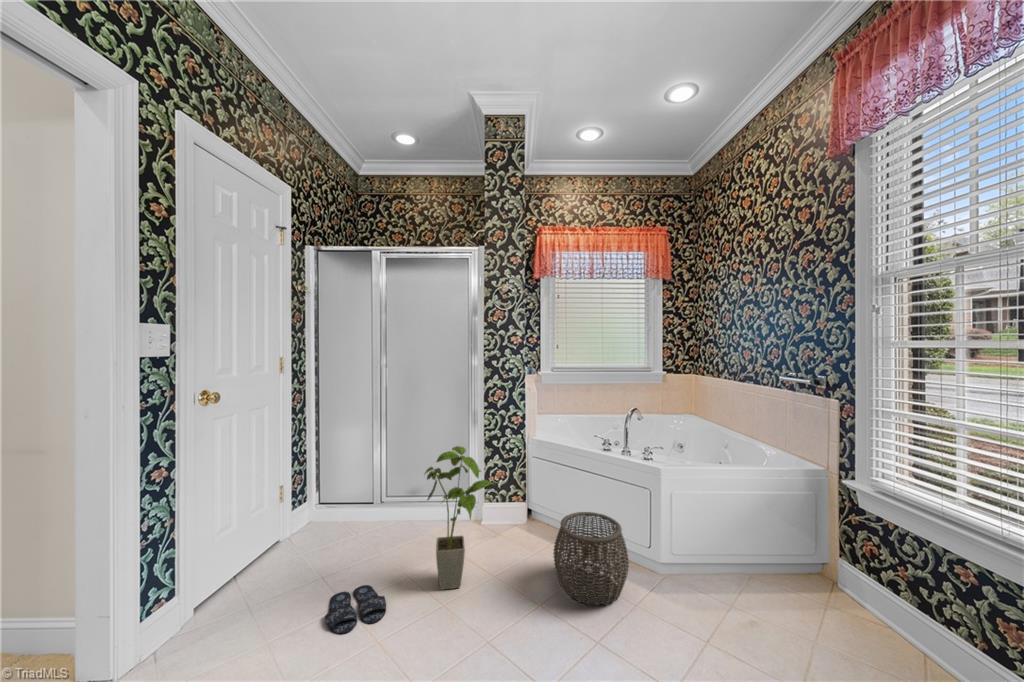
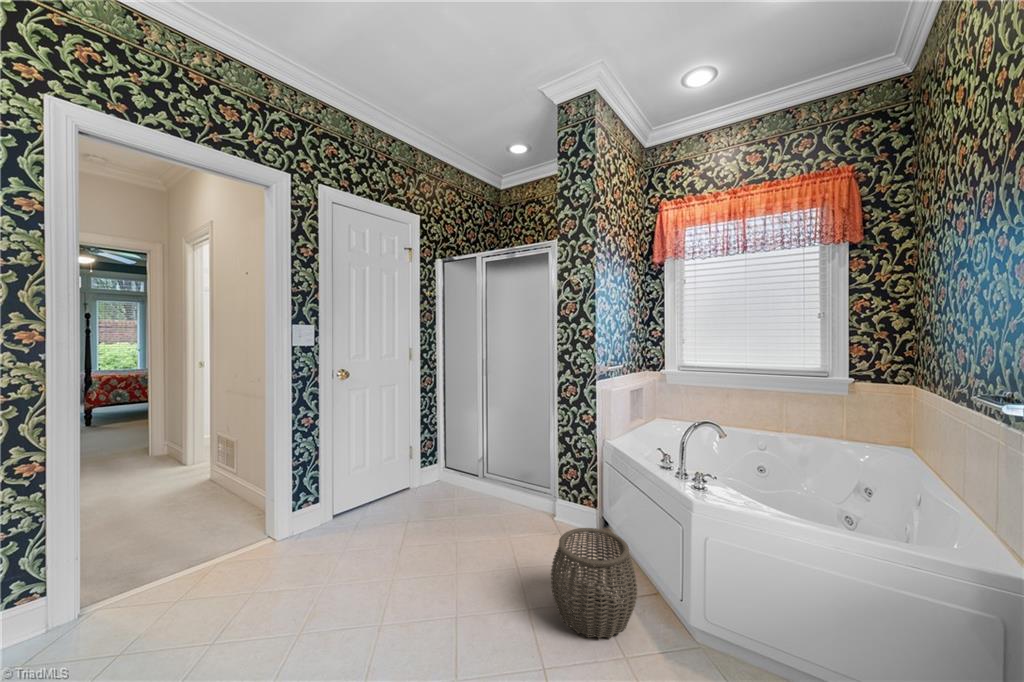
house plant: present [425,446,493,590] -> none [456,432,524,563]
slippers: present [325,585,386,634] -> none [378,533,427,562]

